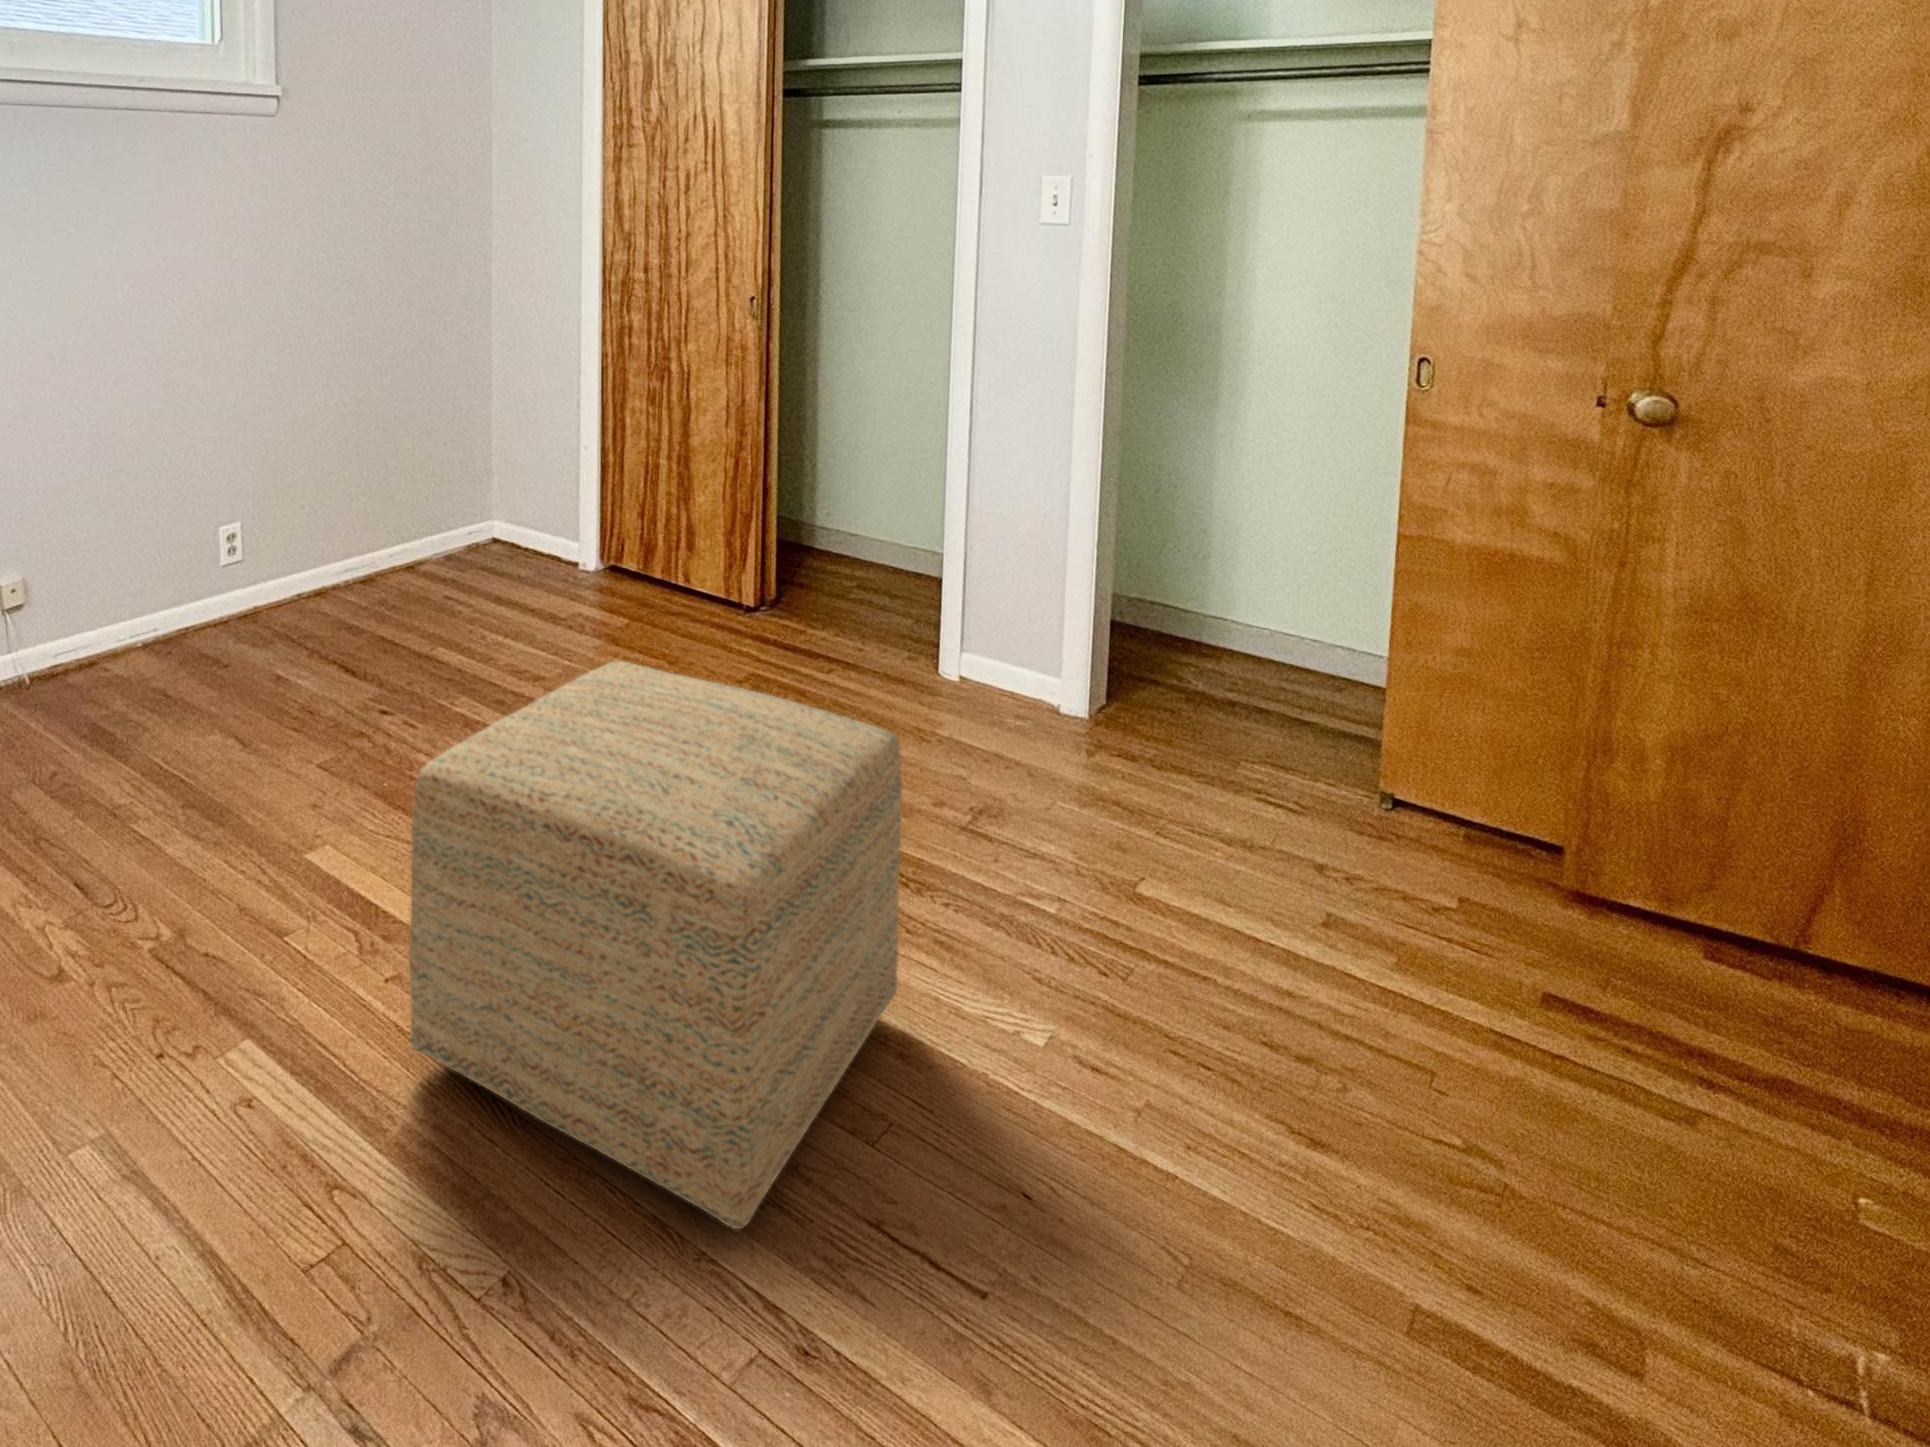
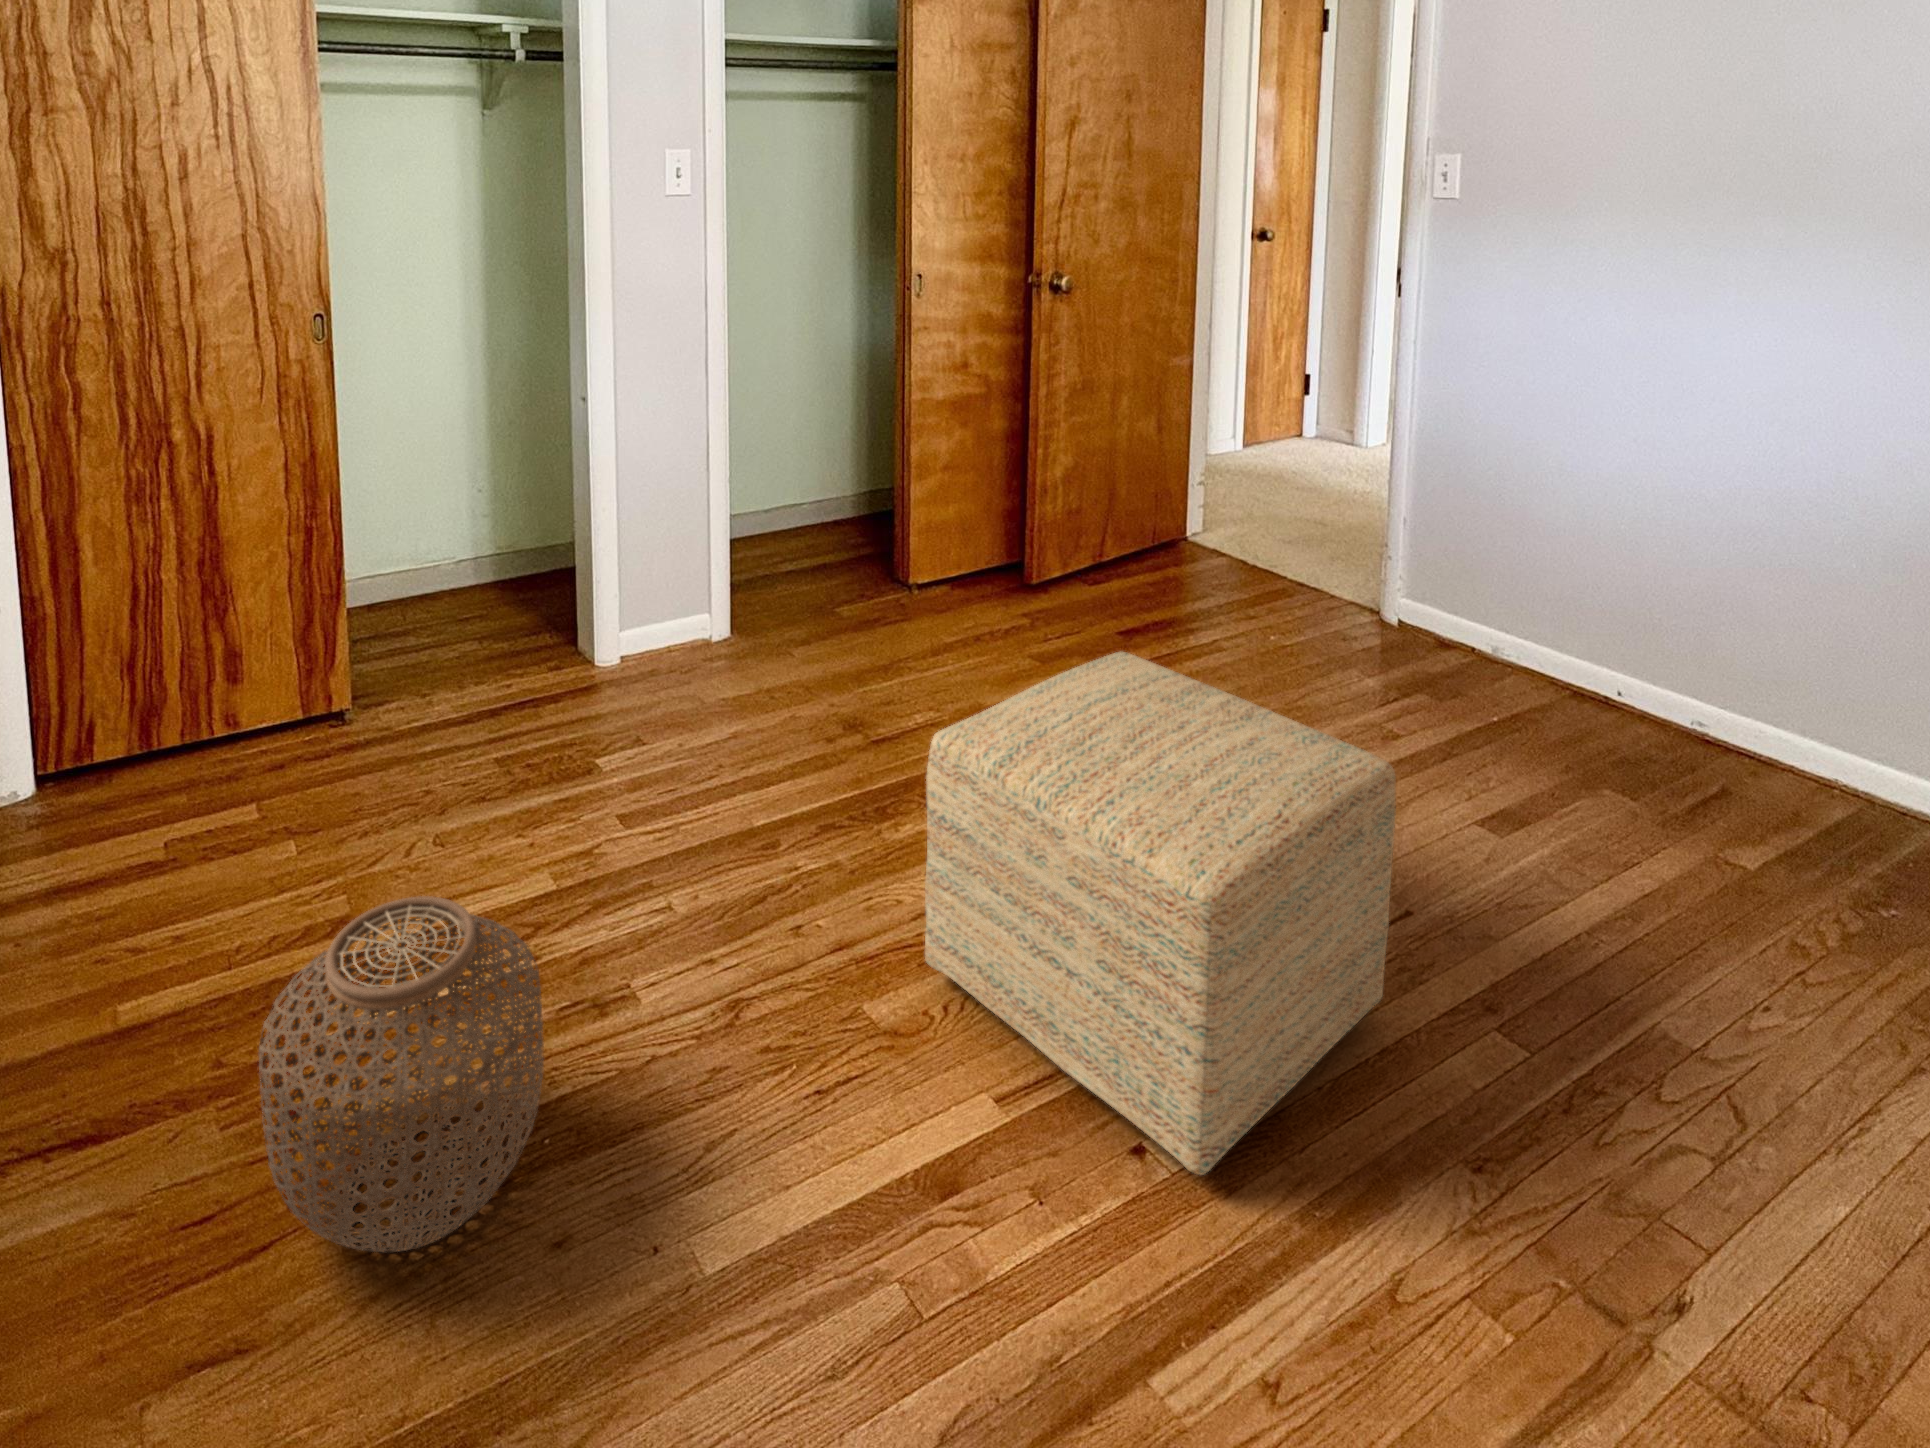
woven basket: none [270,581,427,767] -> present [259,896,544,1252]

